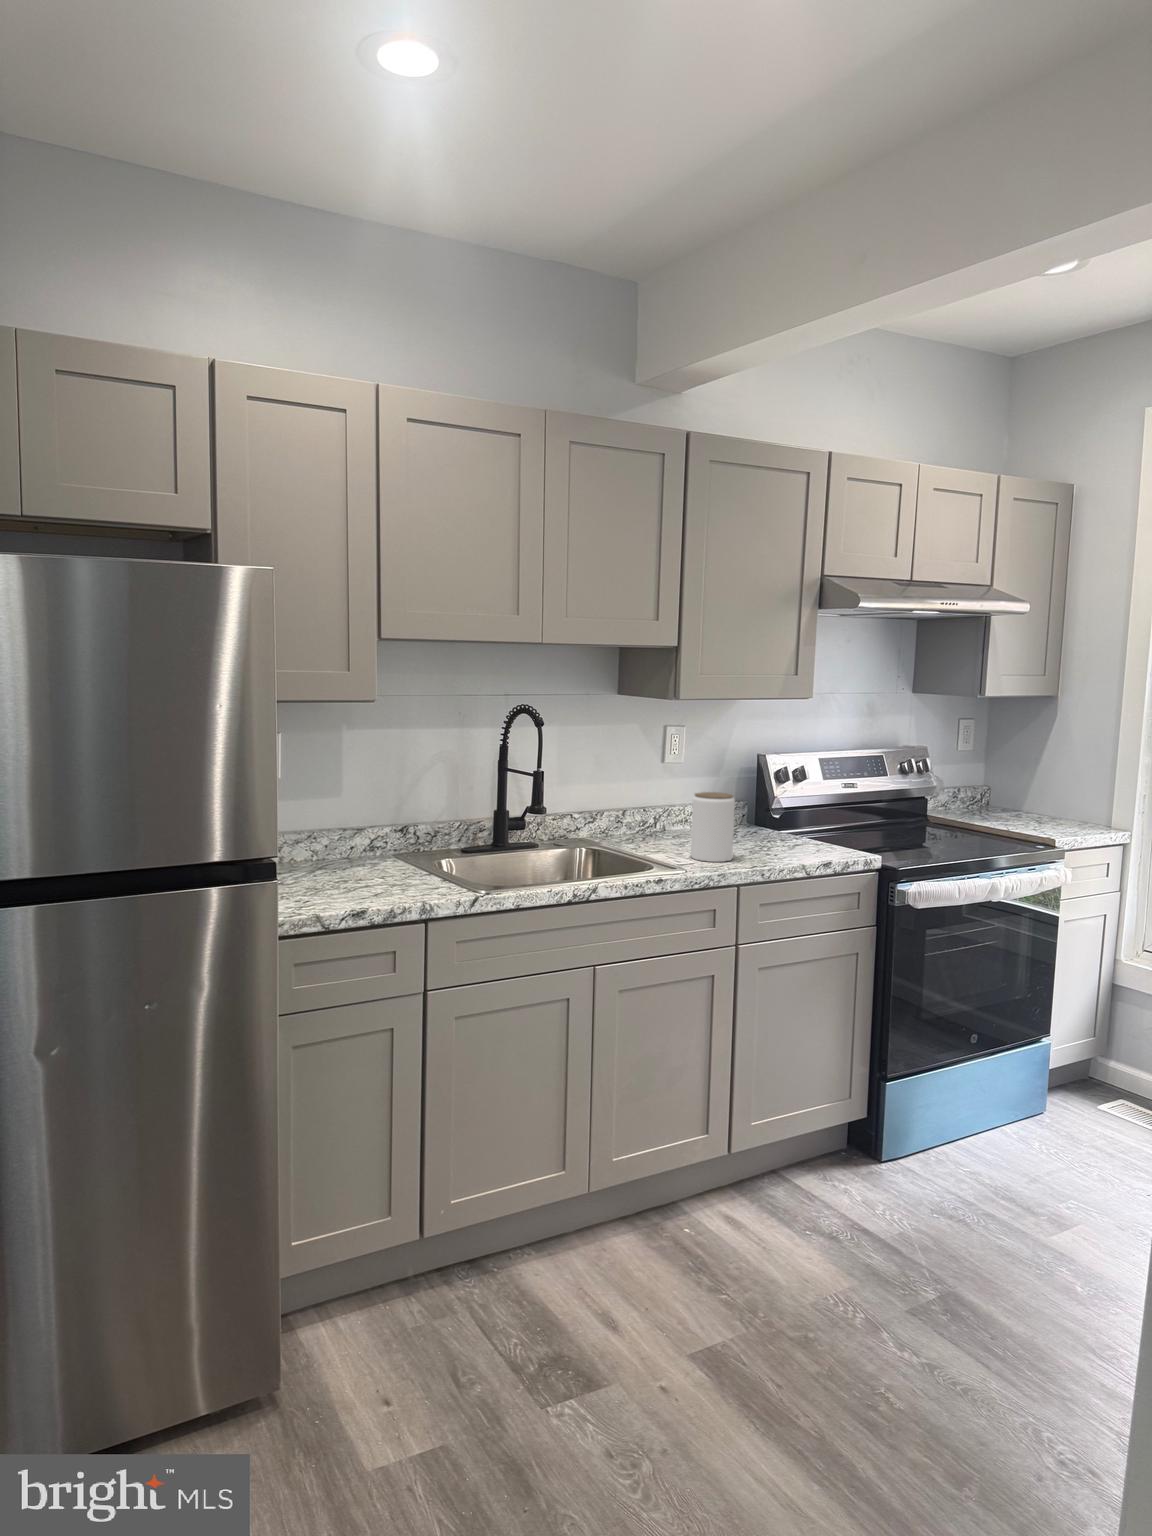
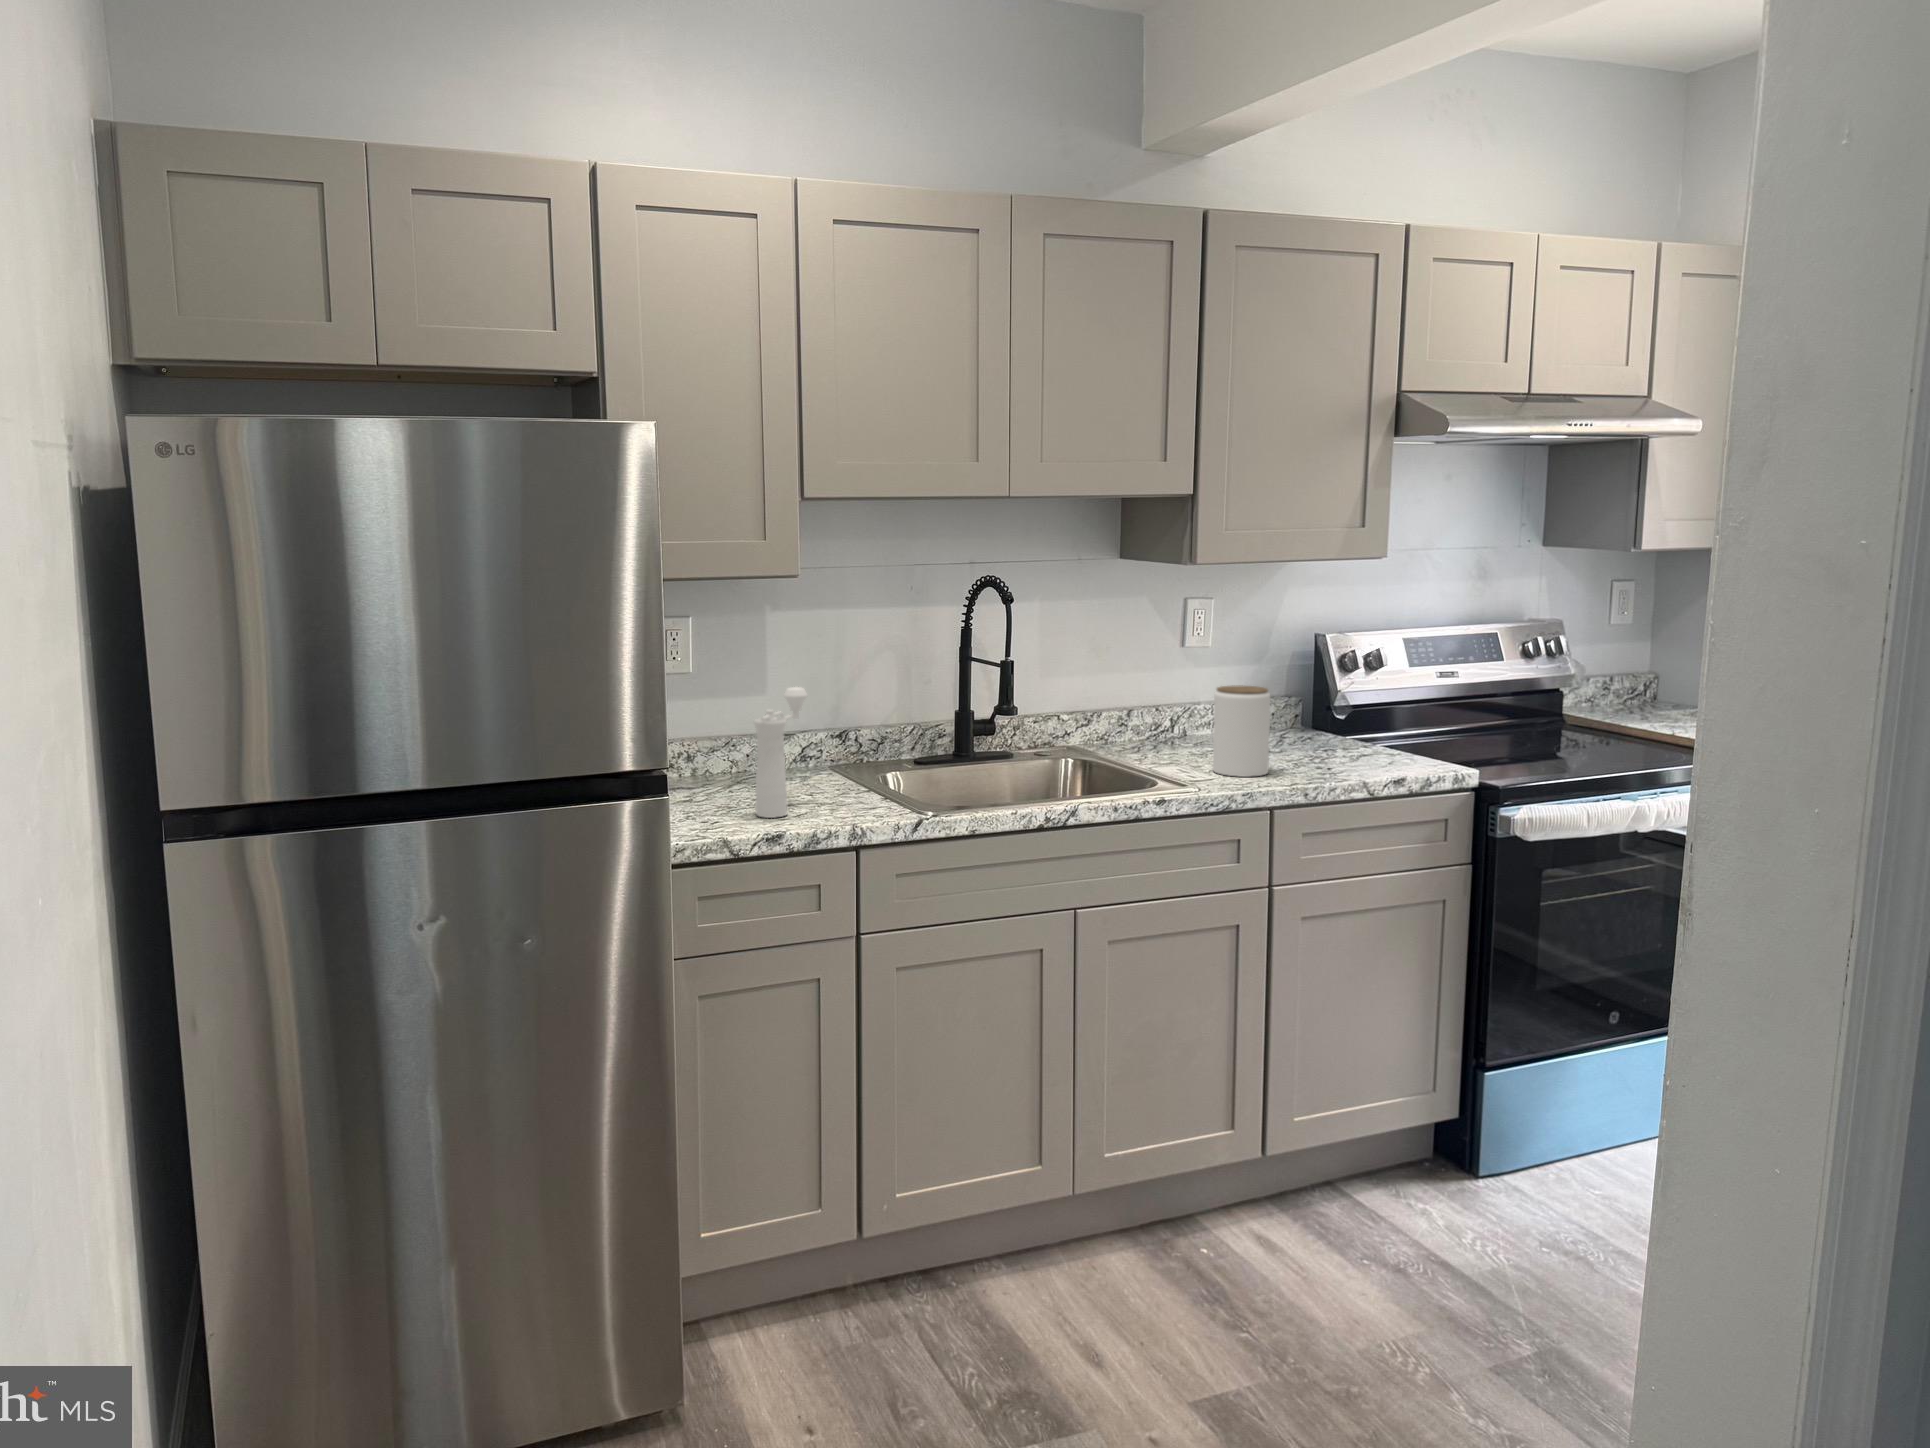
pepper mill: none [340,791,383,897] -> present [754,687,807,818]

